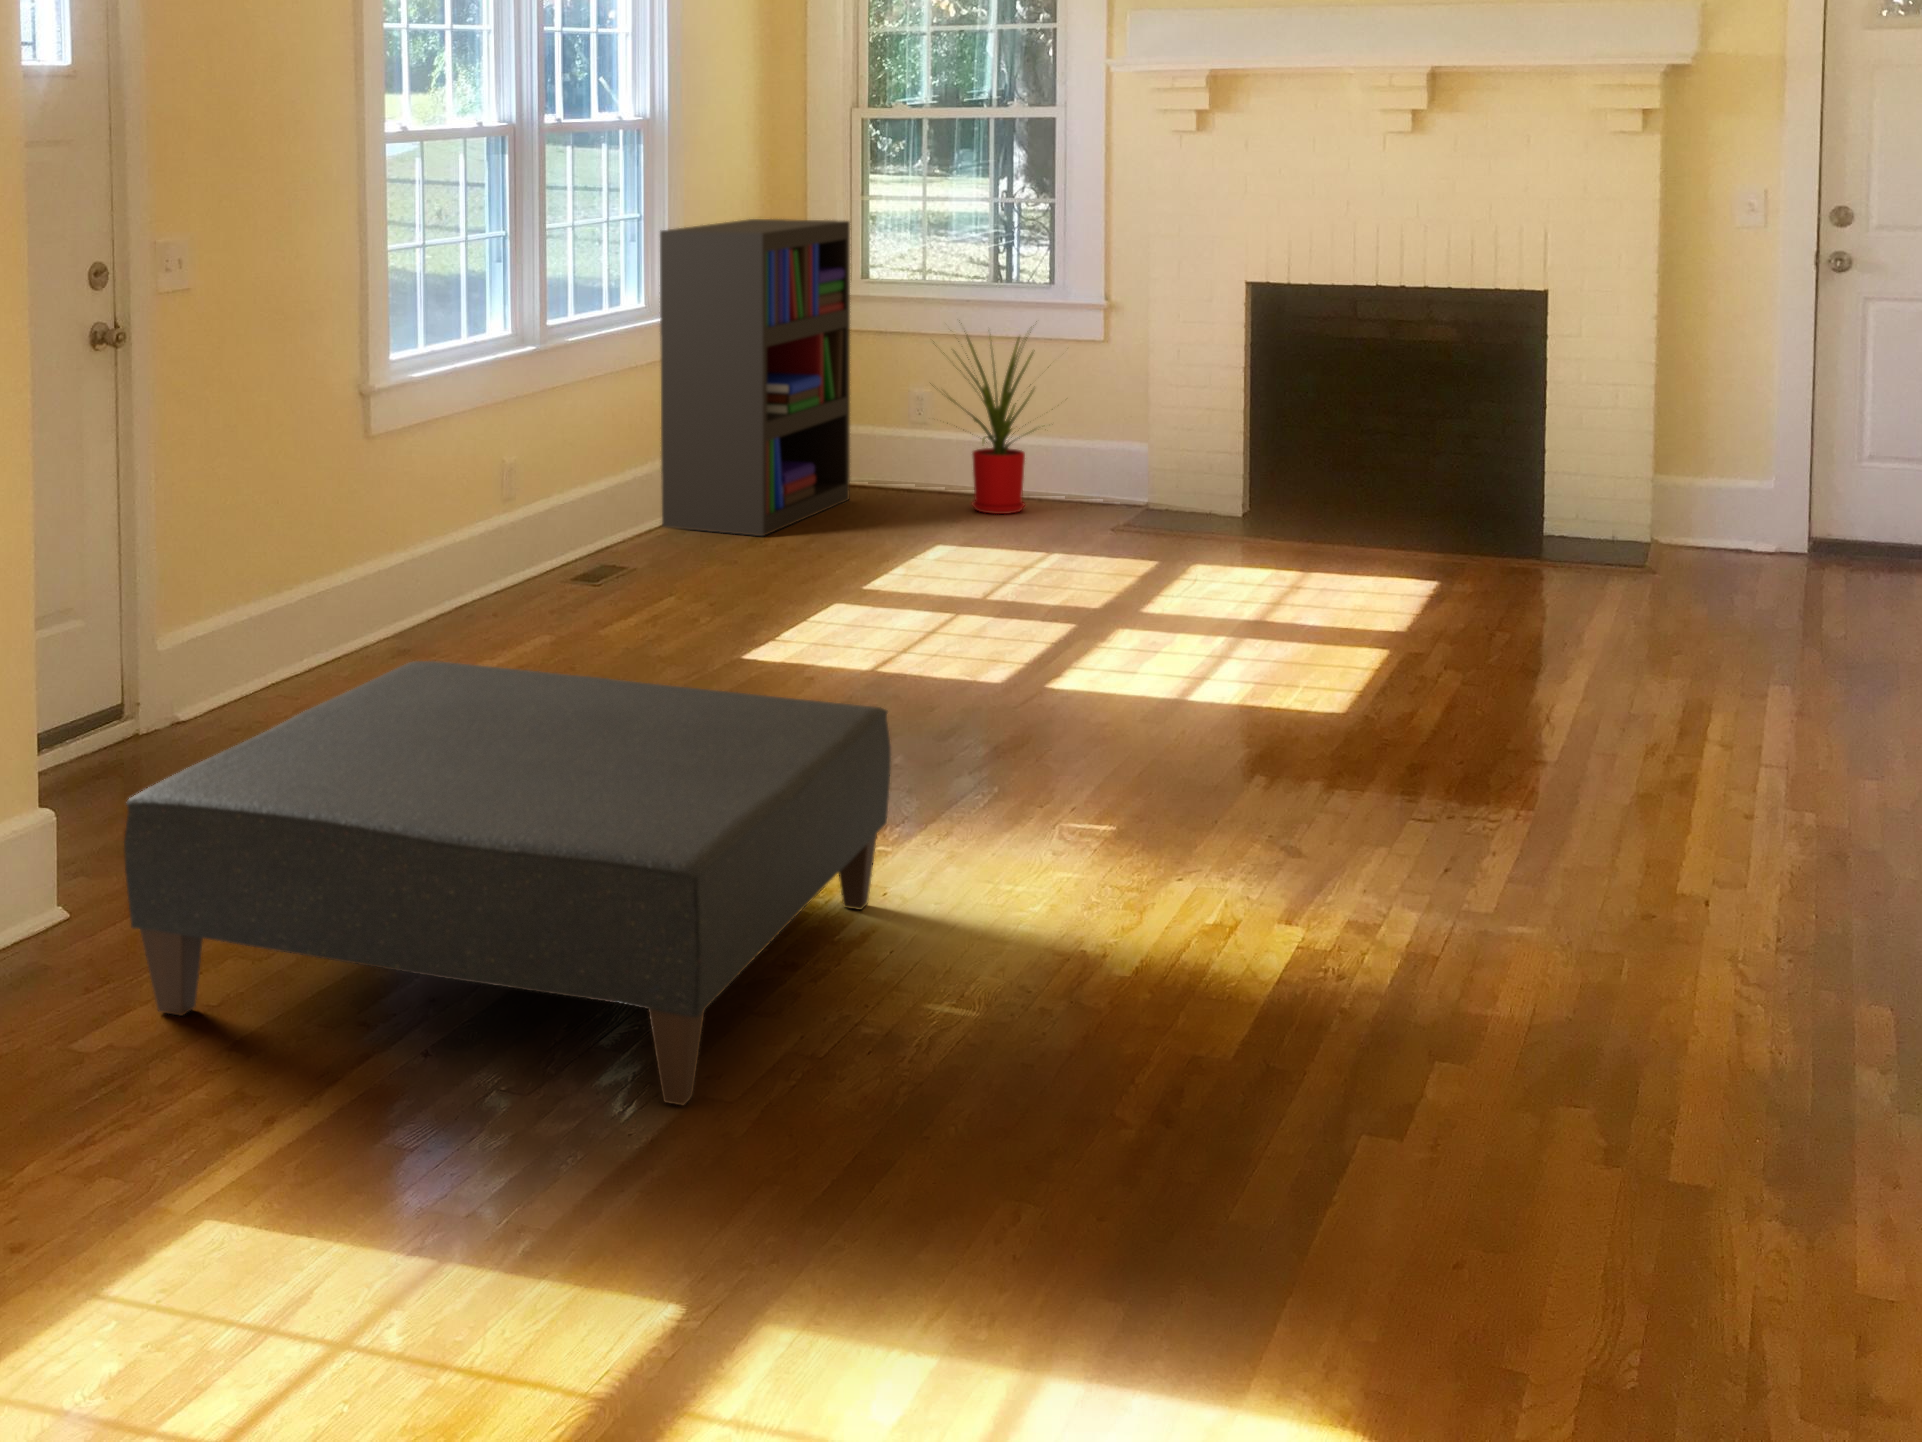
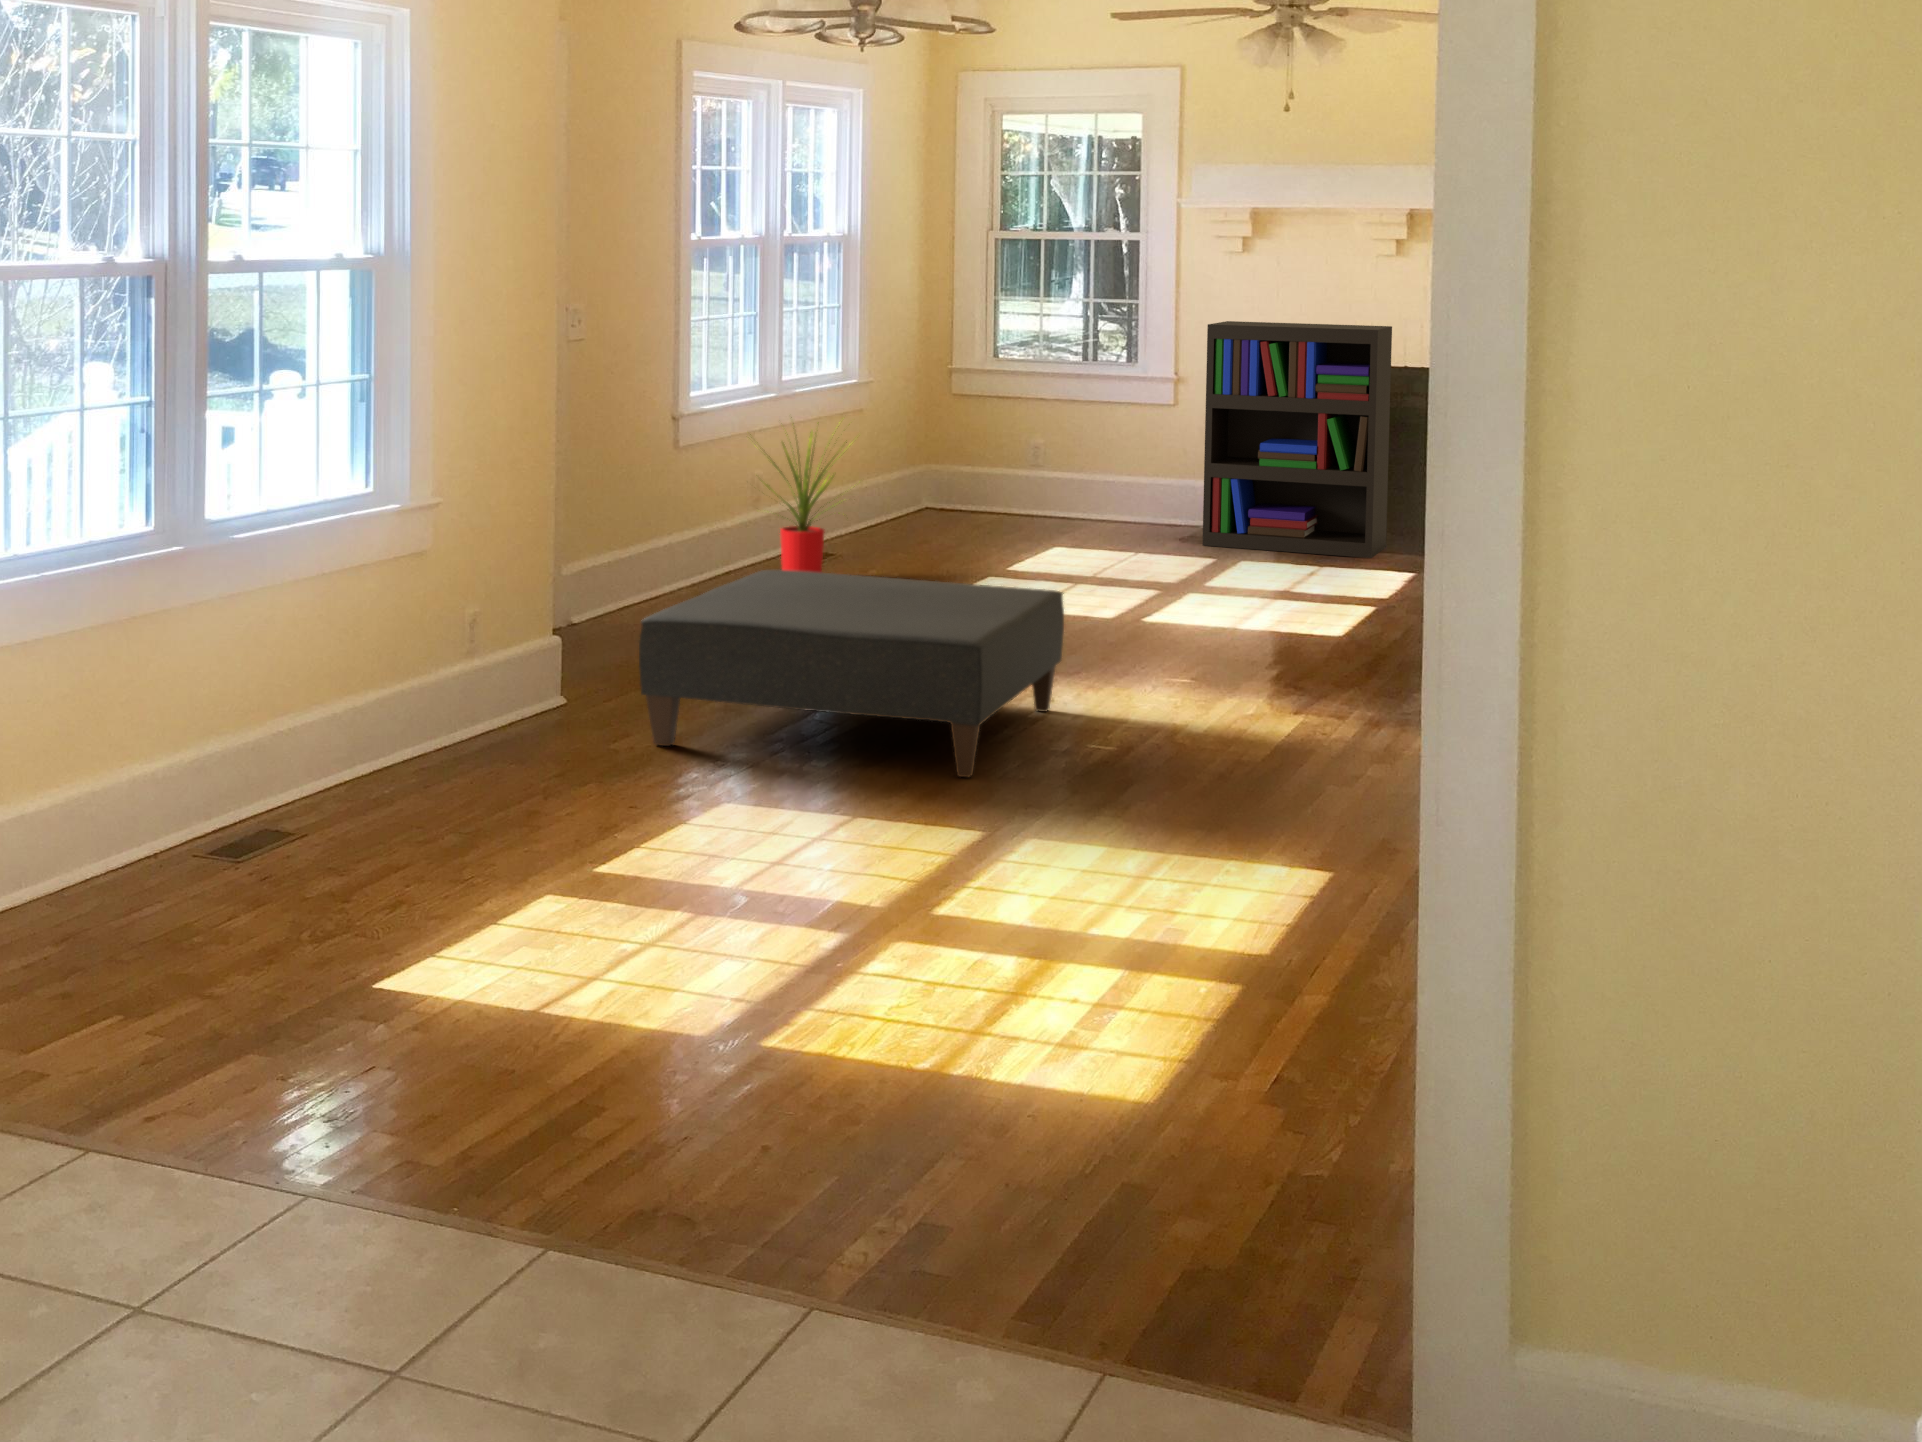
bookshelf: present [660,219,850,536] -> present [1202,321,1392,558]
house plant: present [943,331,1053,514] -> present [750,427,847,573]

